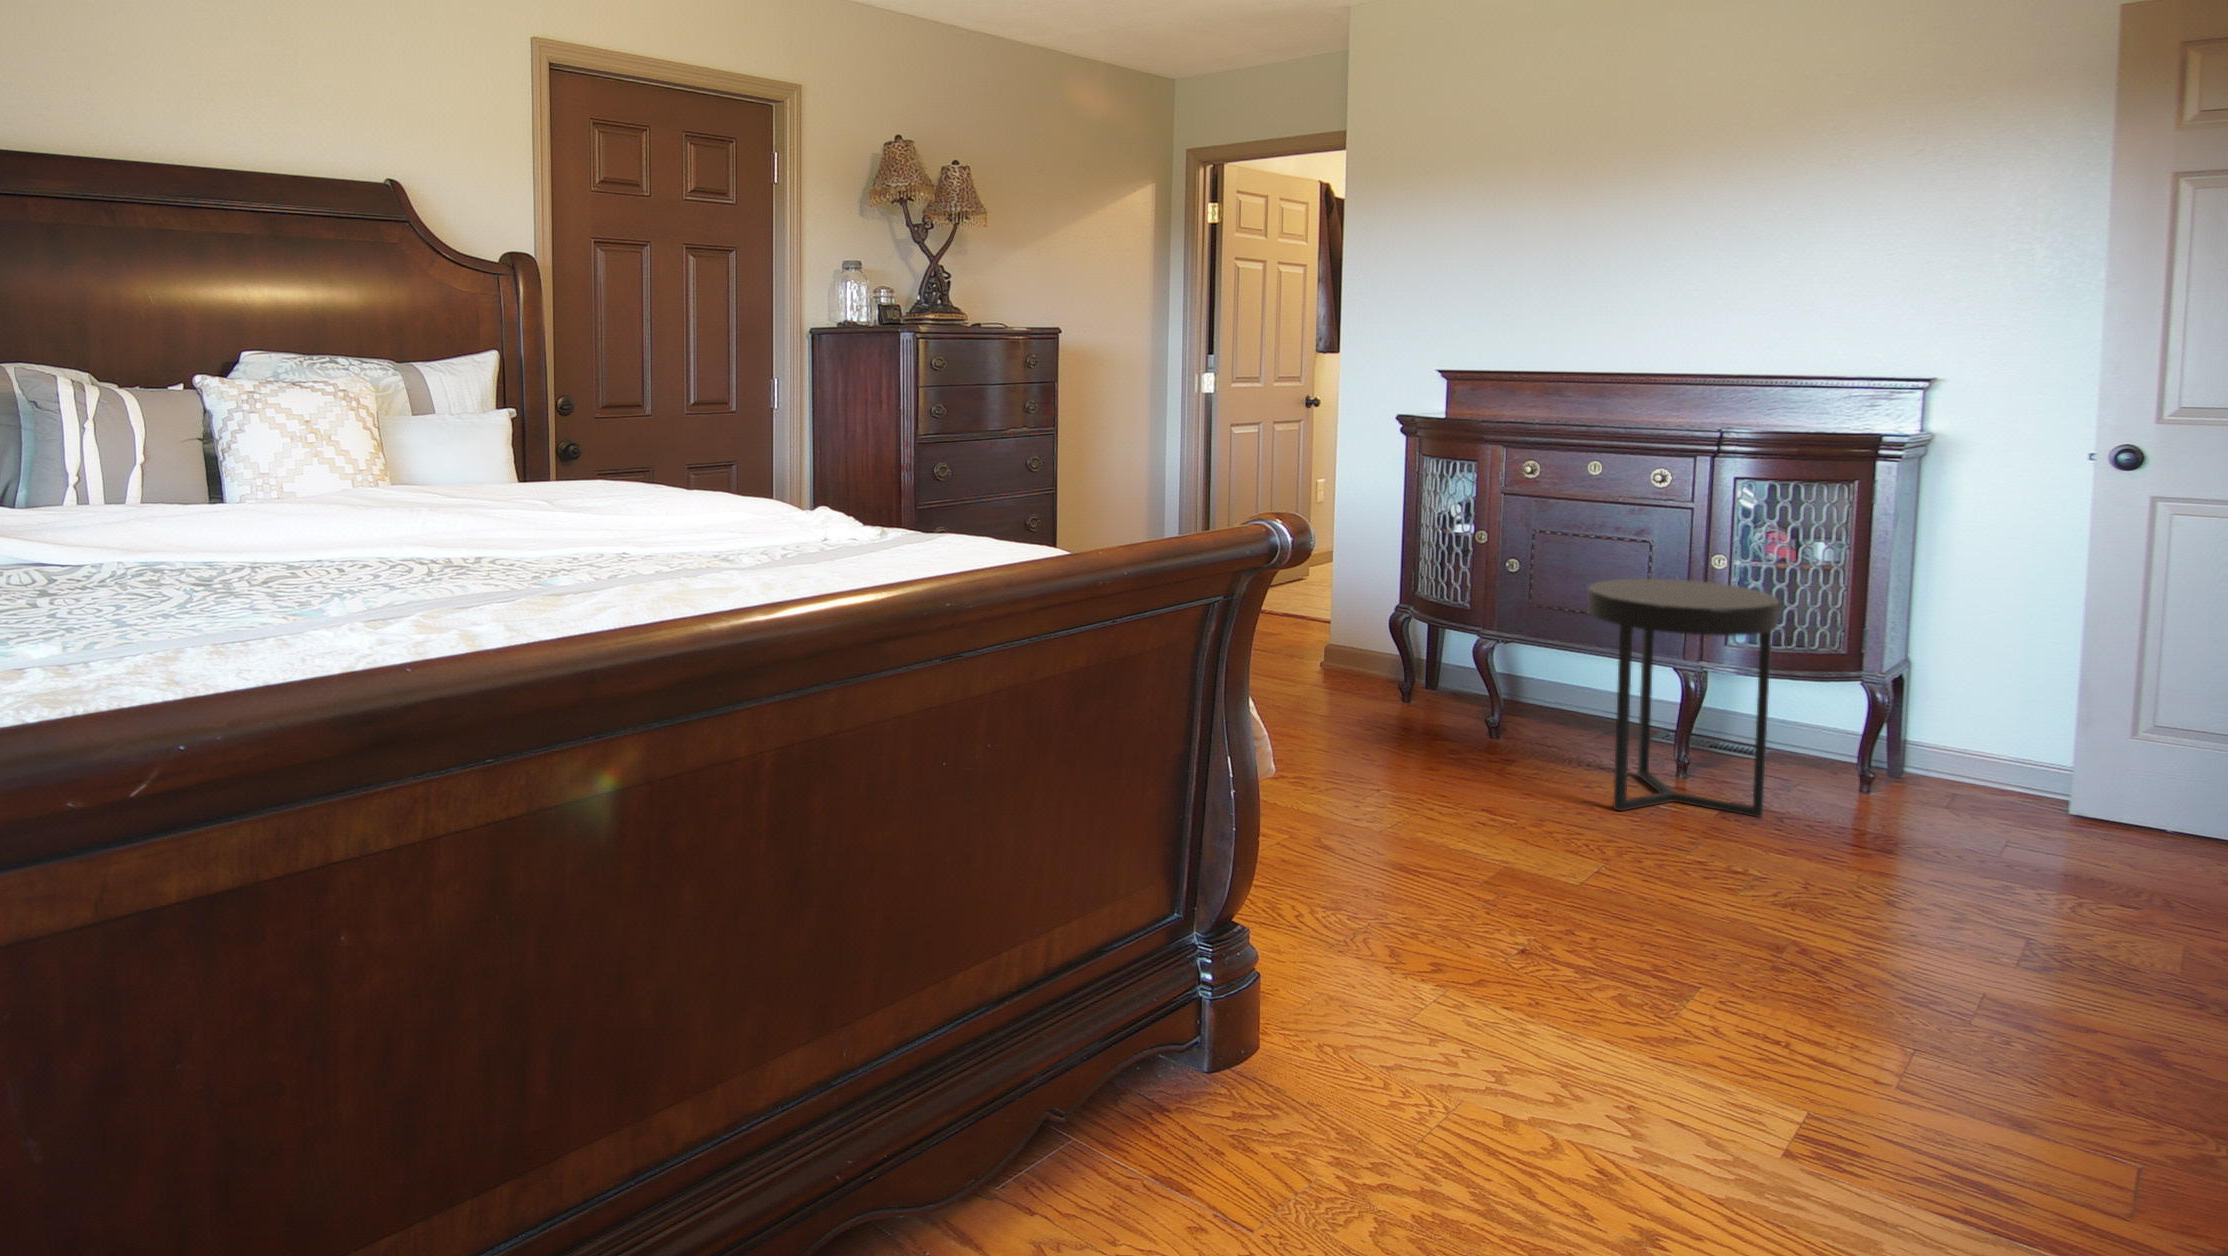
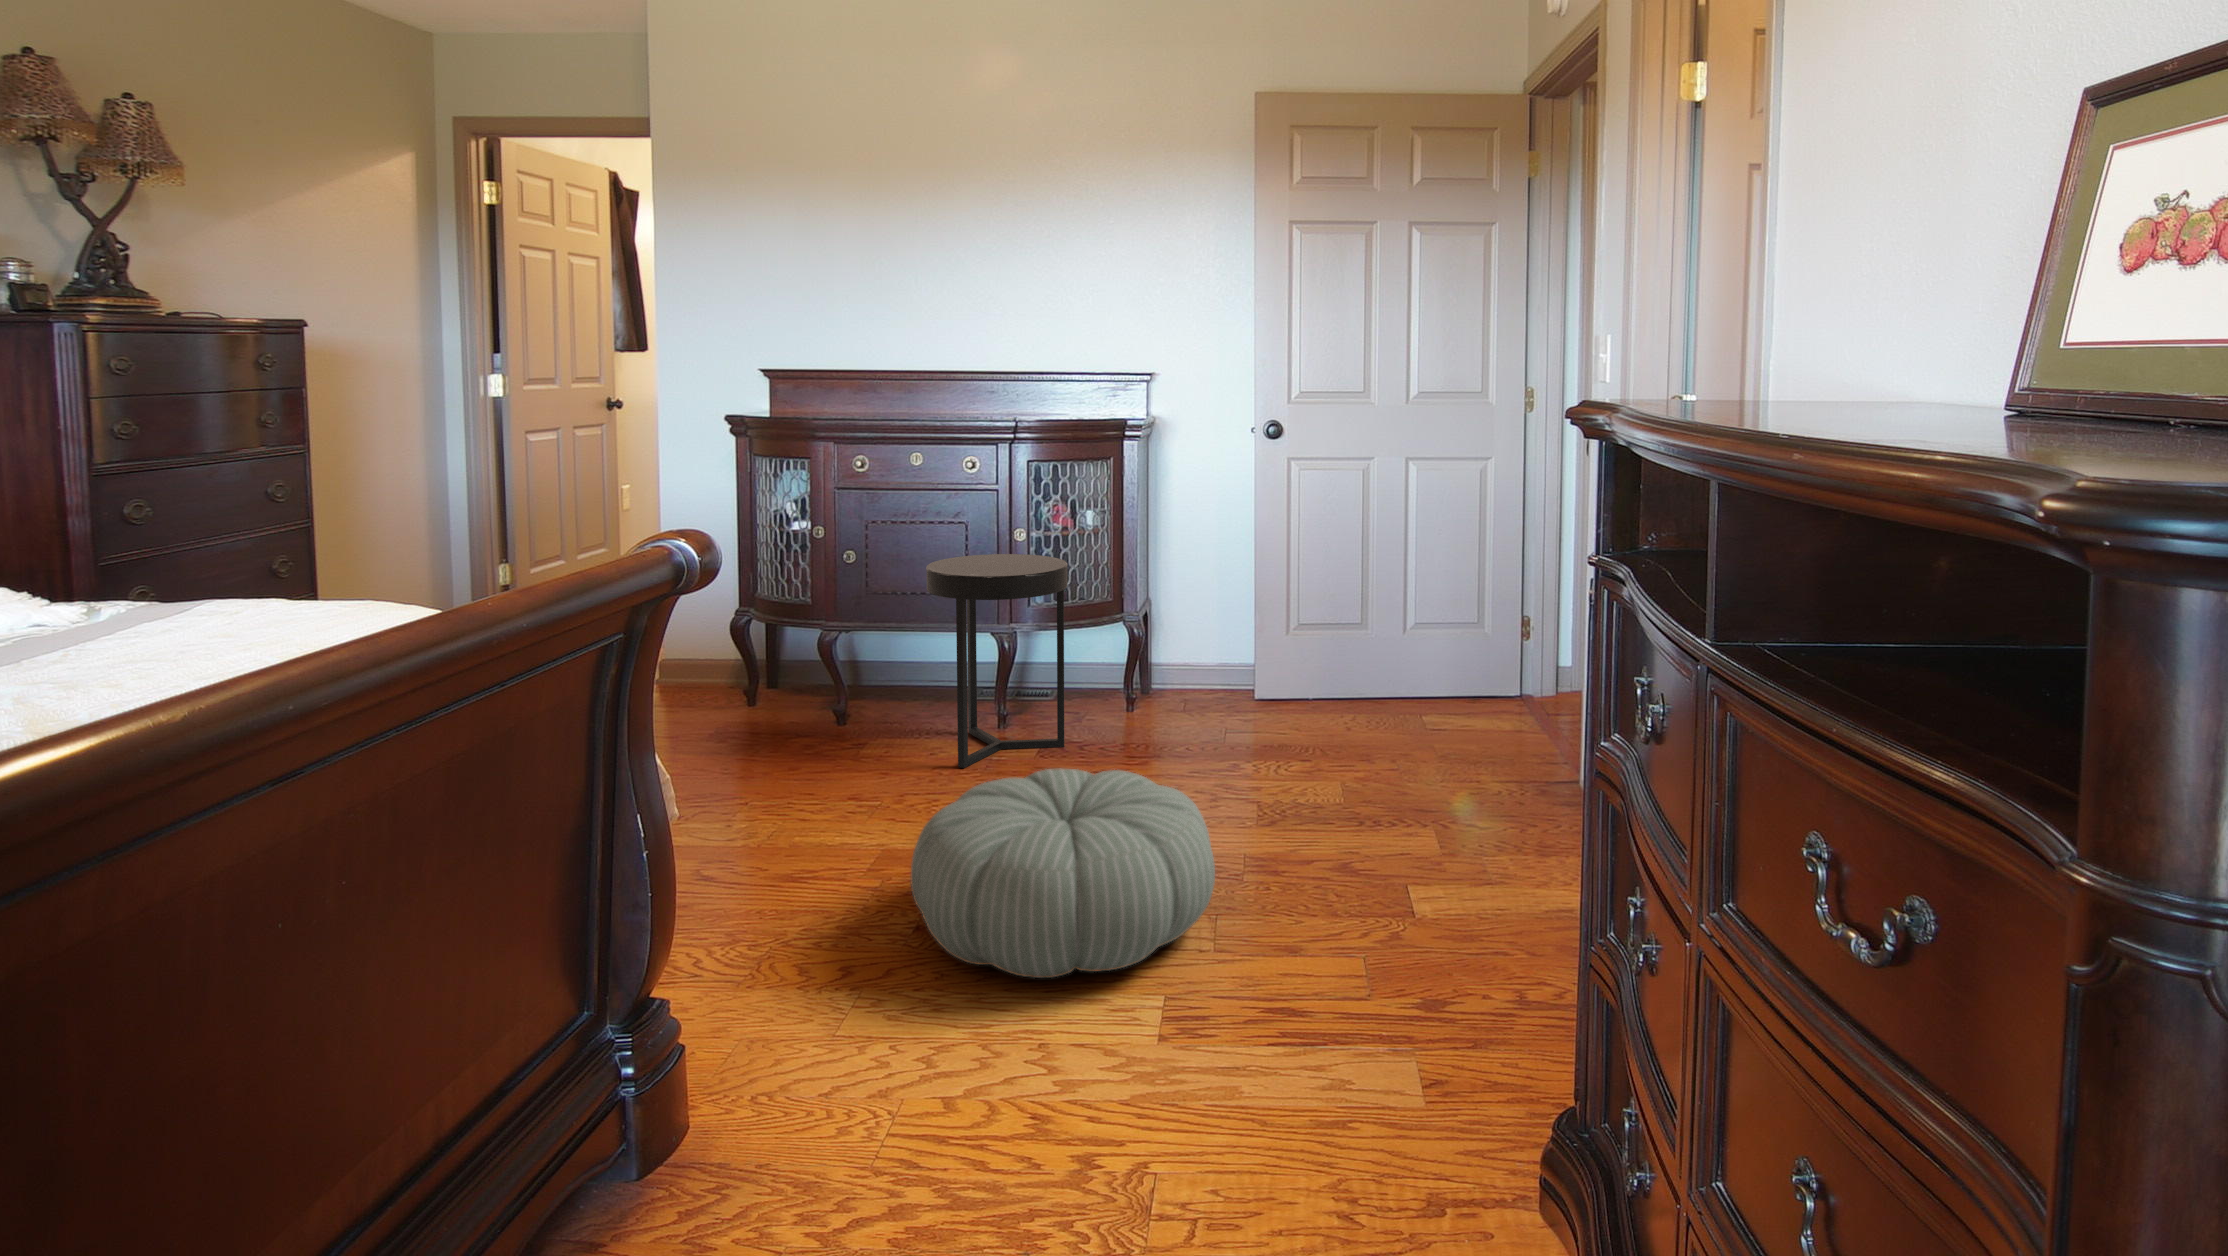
pouf: none [1512,827,1920,1078] -> present [911,769,1215,978]

